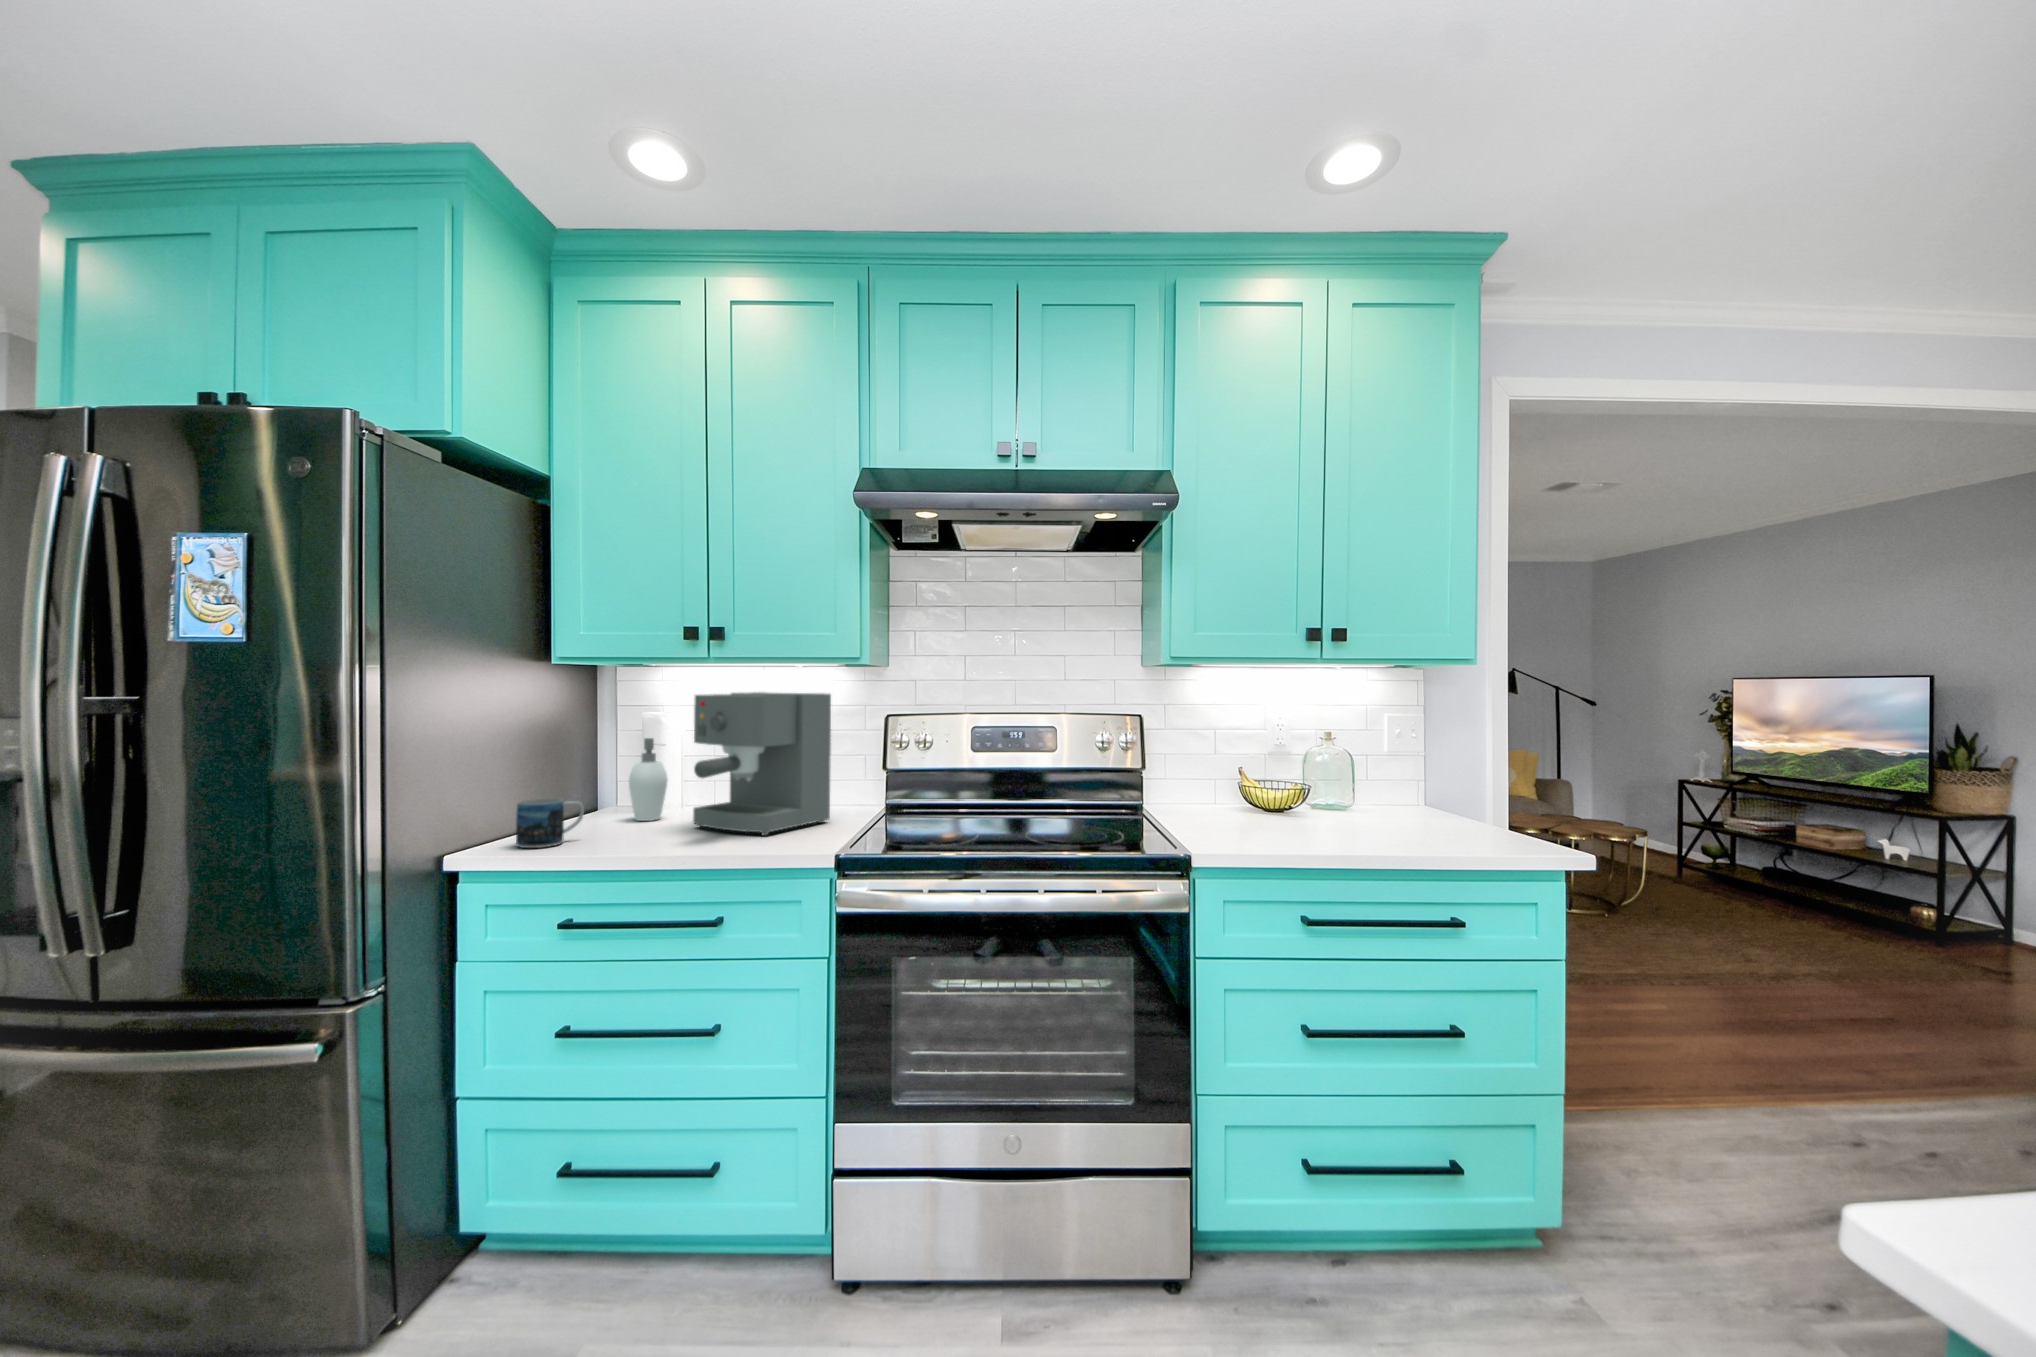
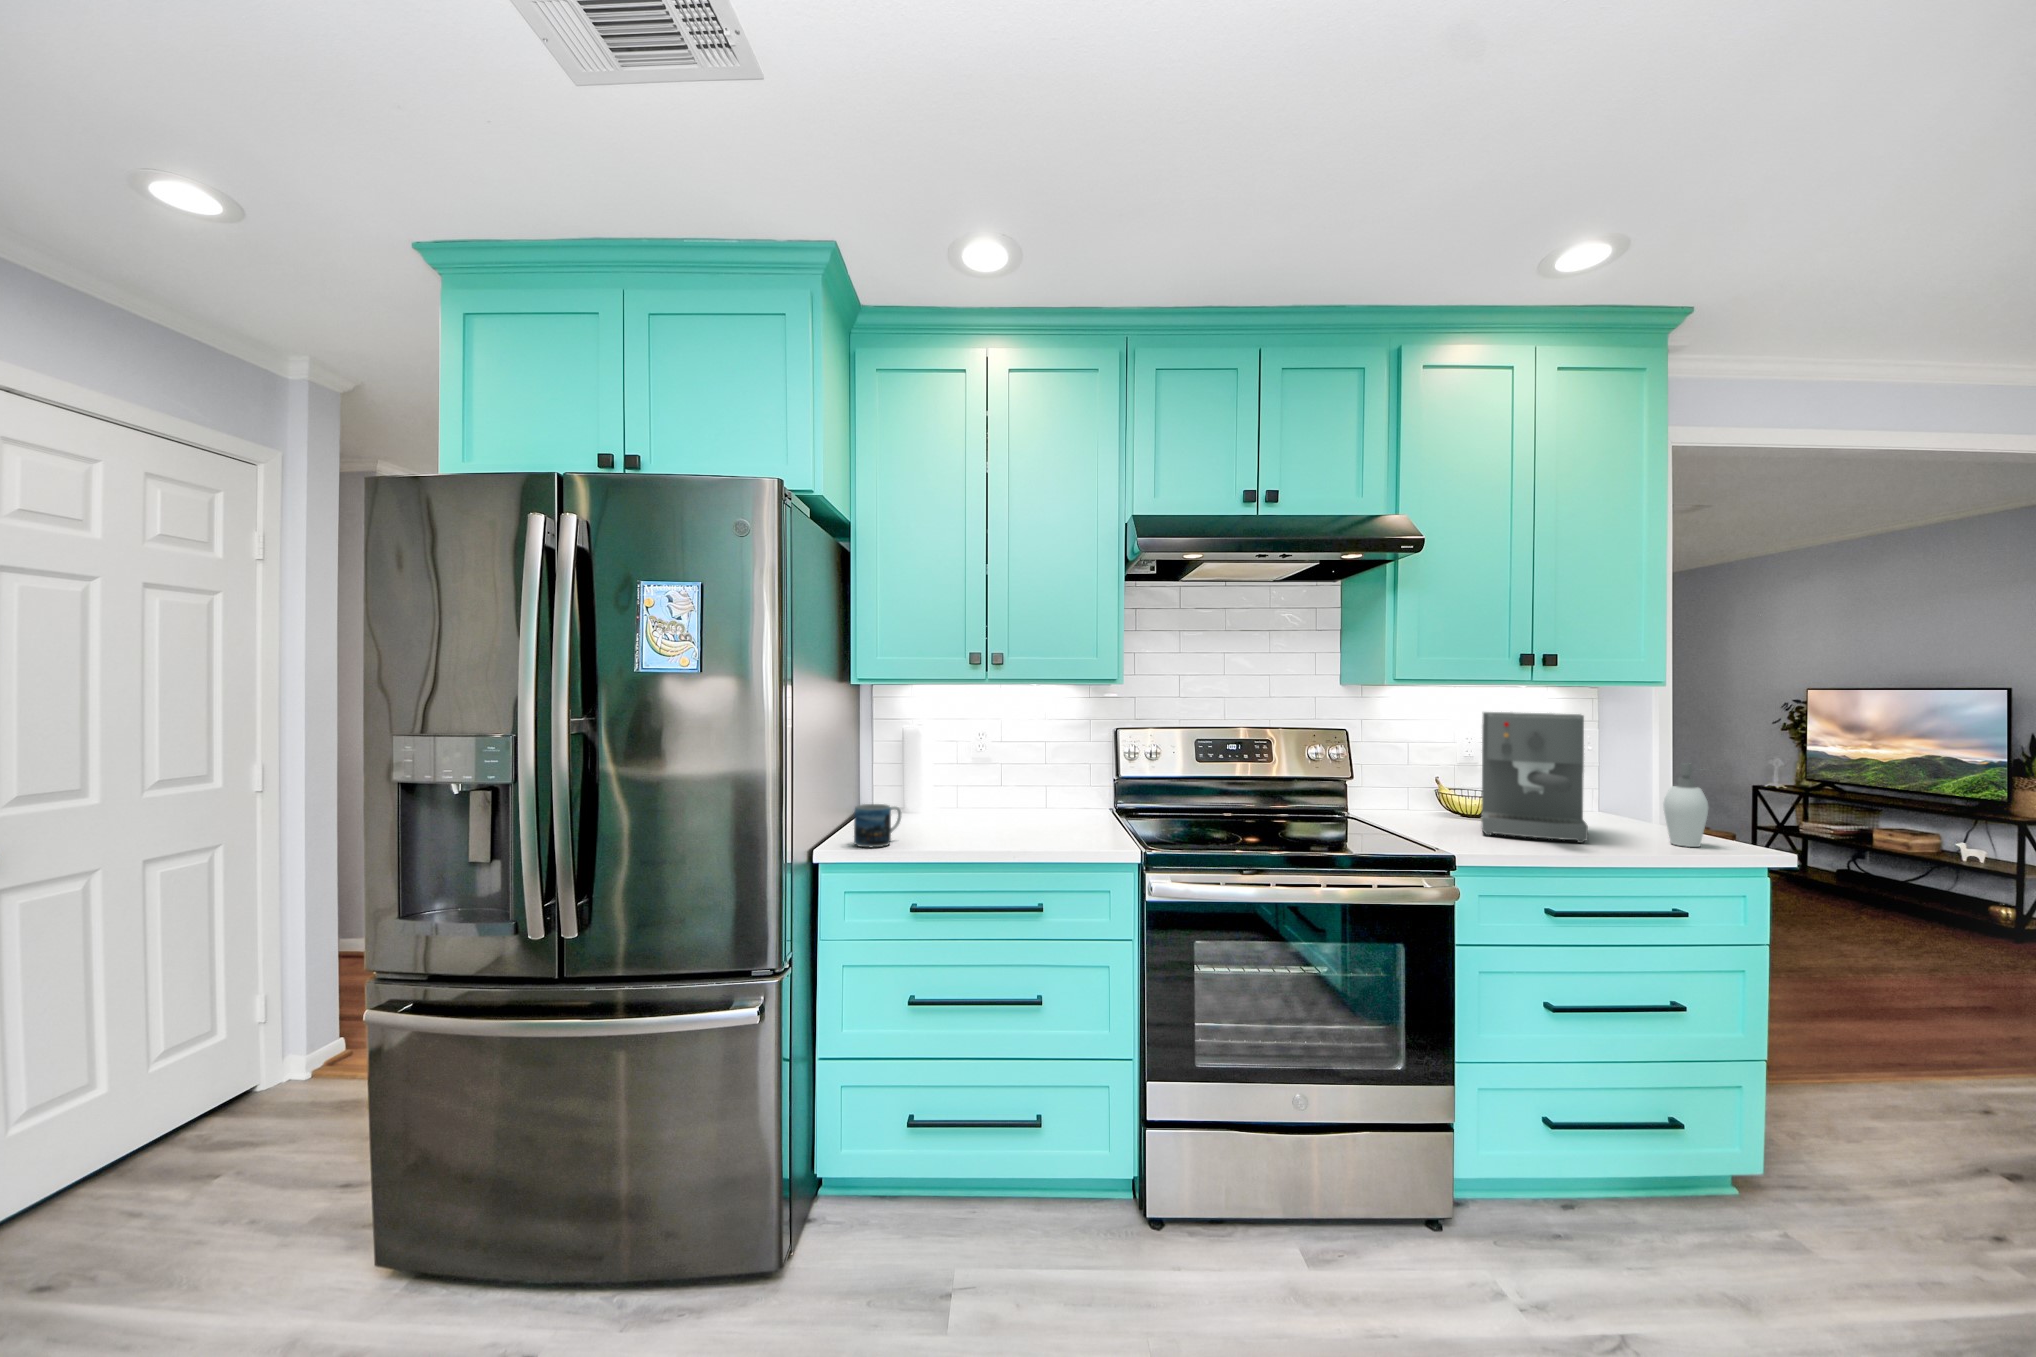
coffee maker: present [693,692,831,835] -> present [1481,712,1588,843]
soap dispenser: present [629,738,668,821] -> present [1663,763,1708,847]

